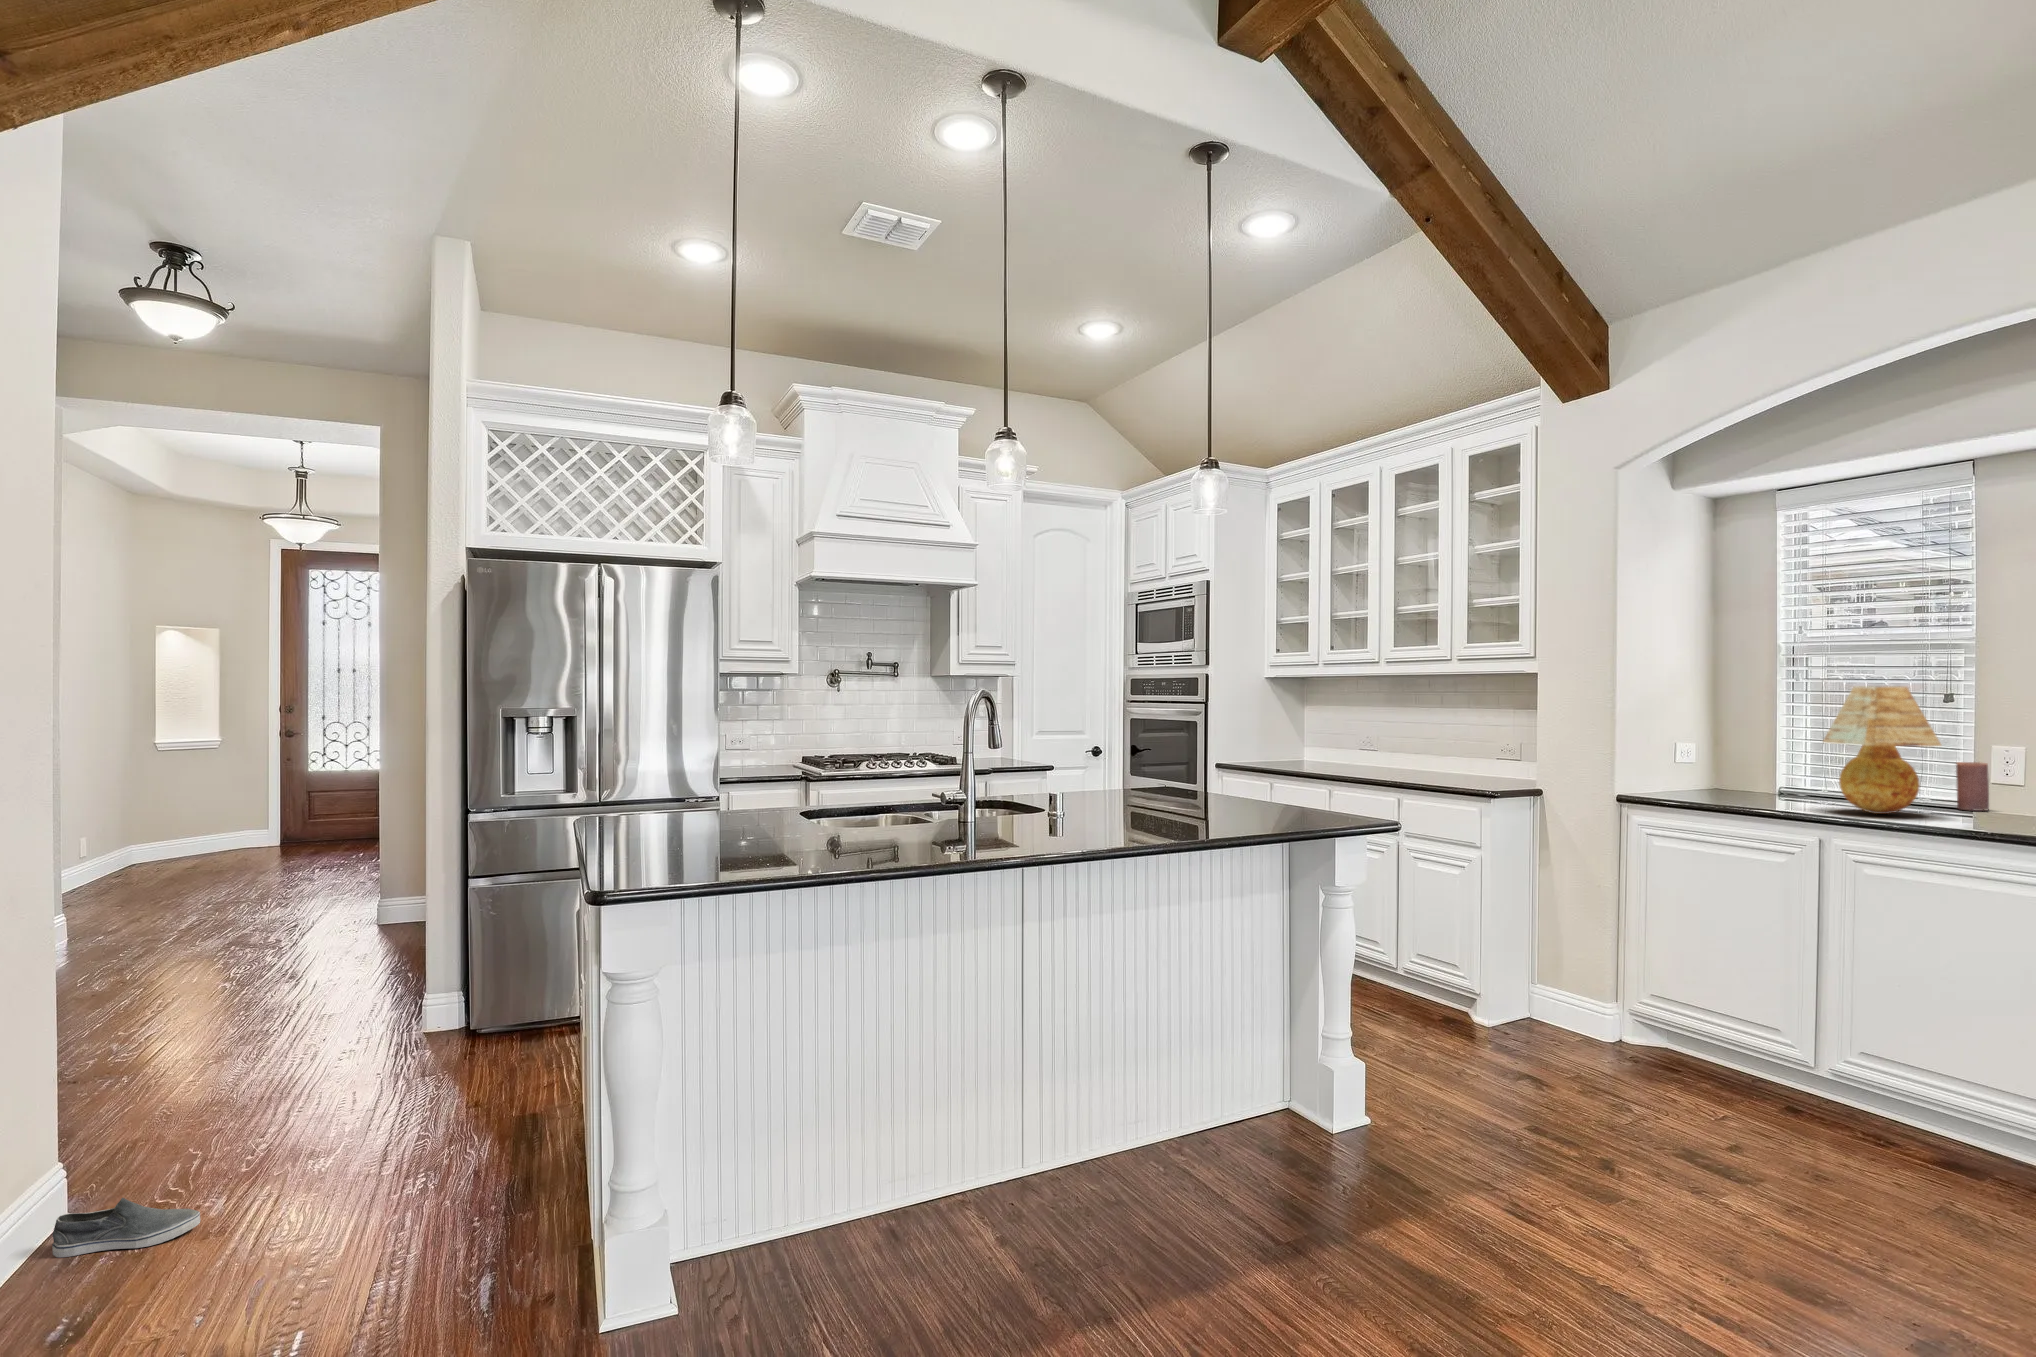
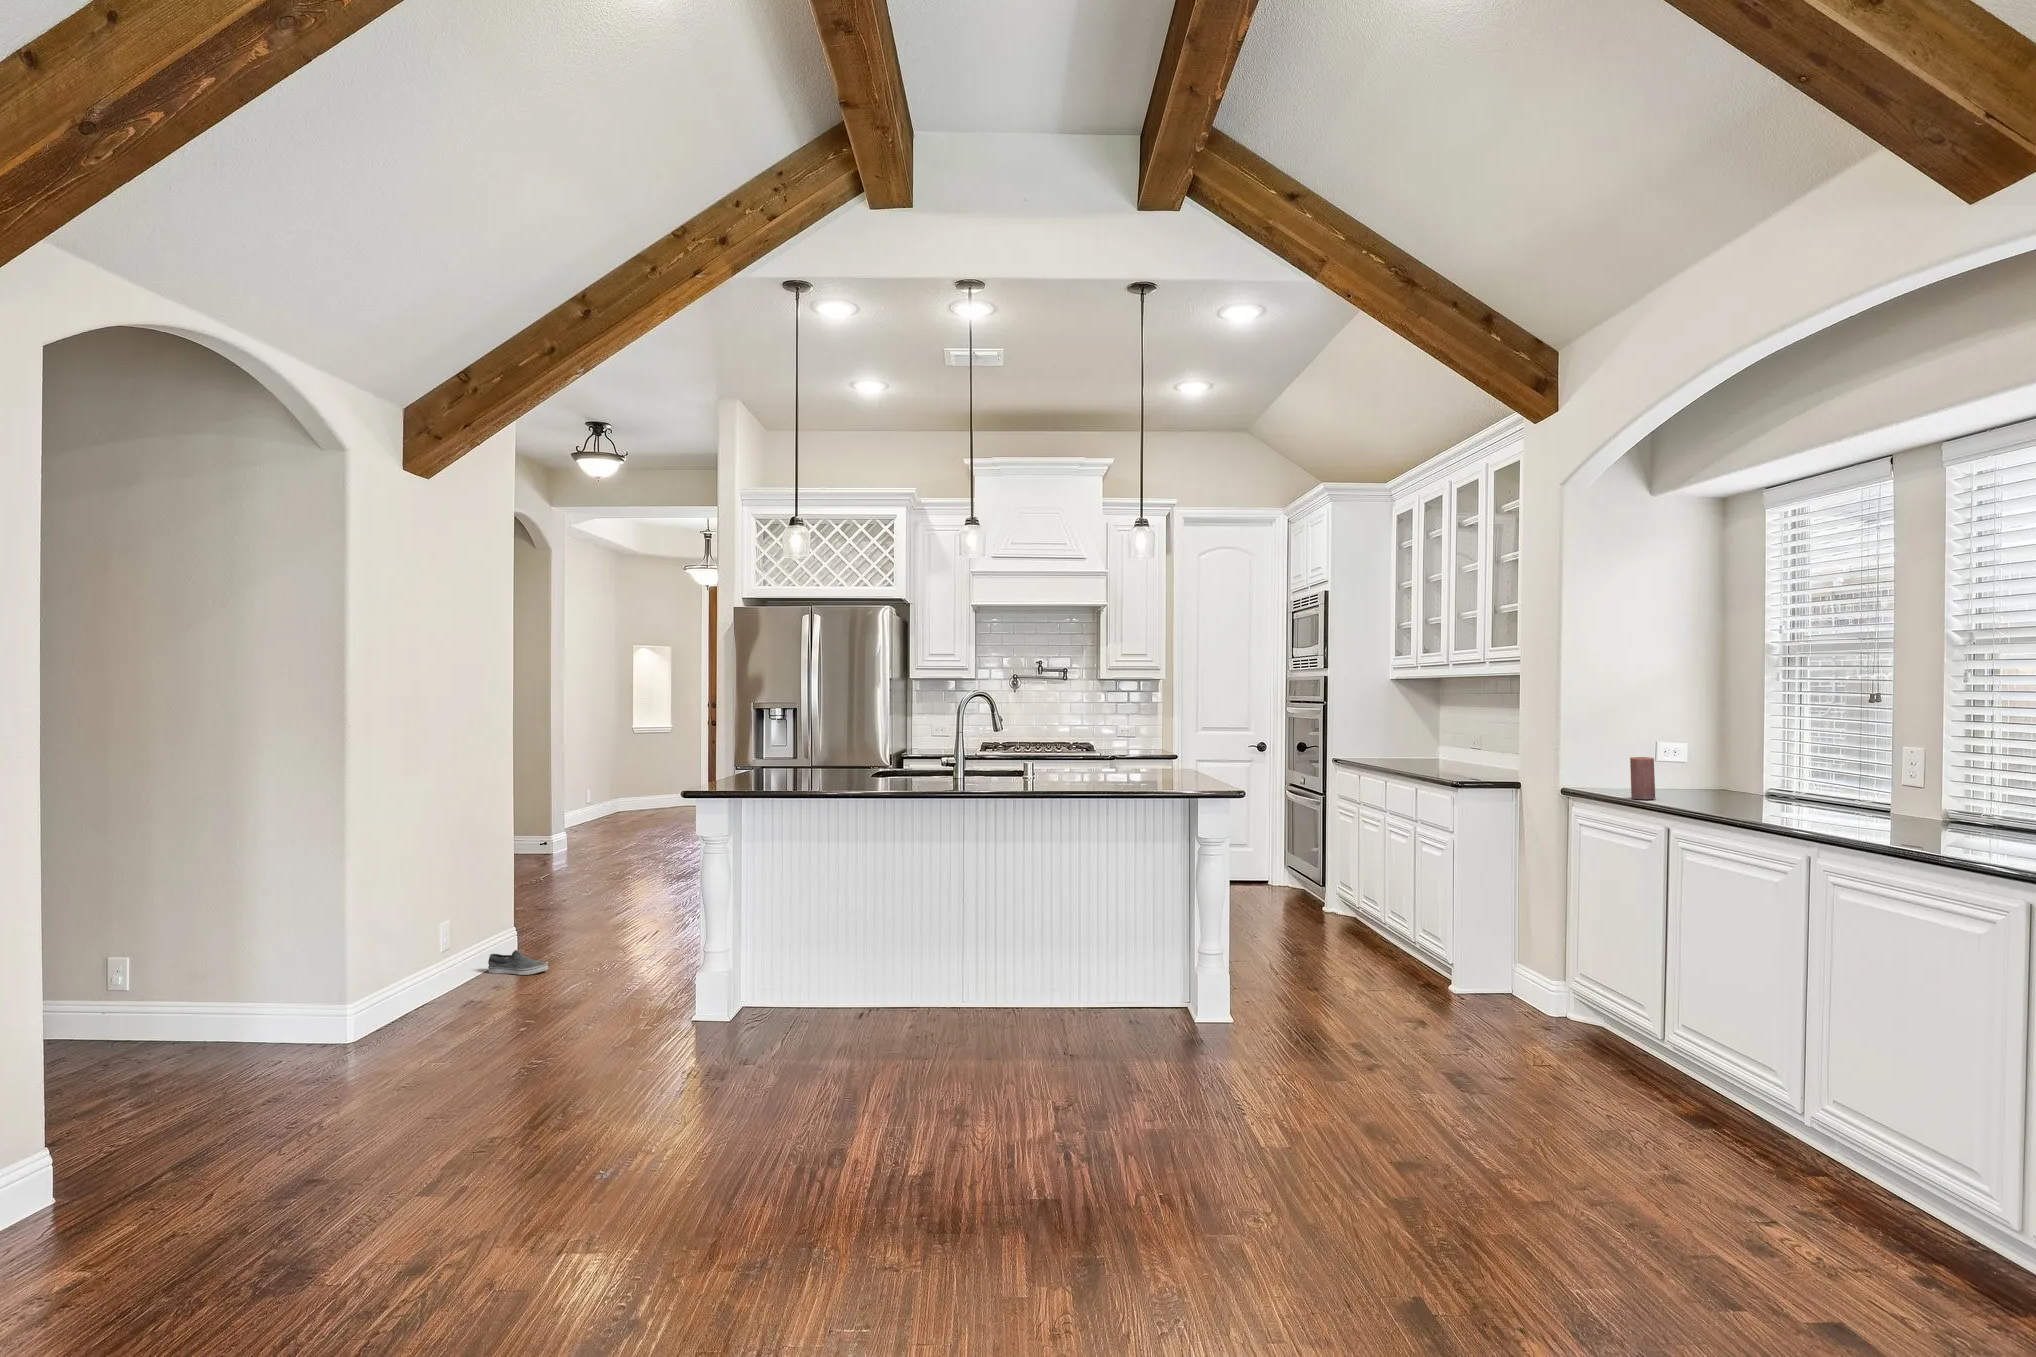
table lamp: present [1823,687,1941,814] -> none [1693,687,1792,808]
candle: present [1956,762,1989,811] -> present [1630,757,1656,799]

